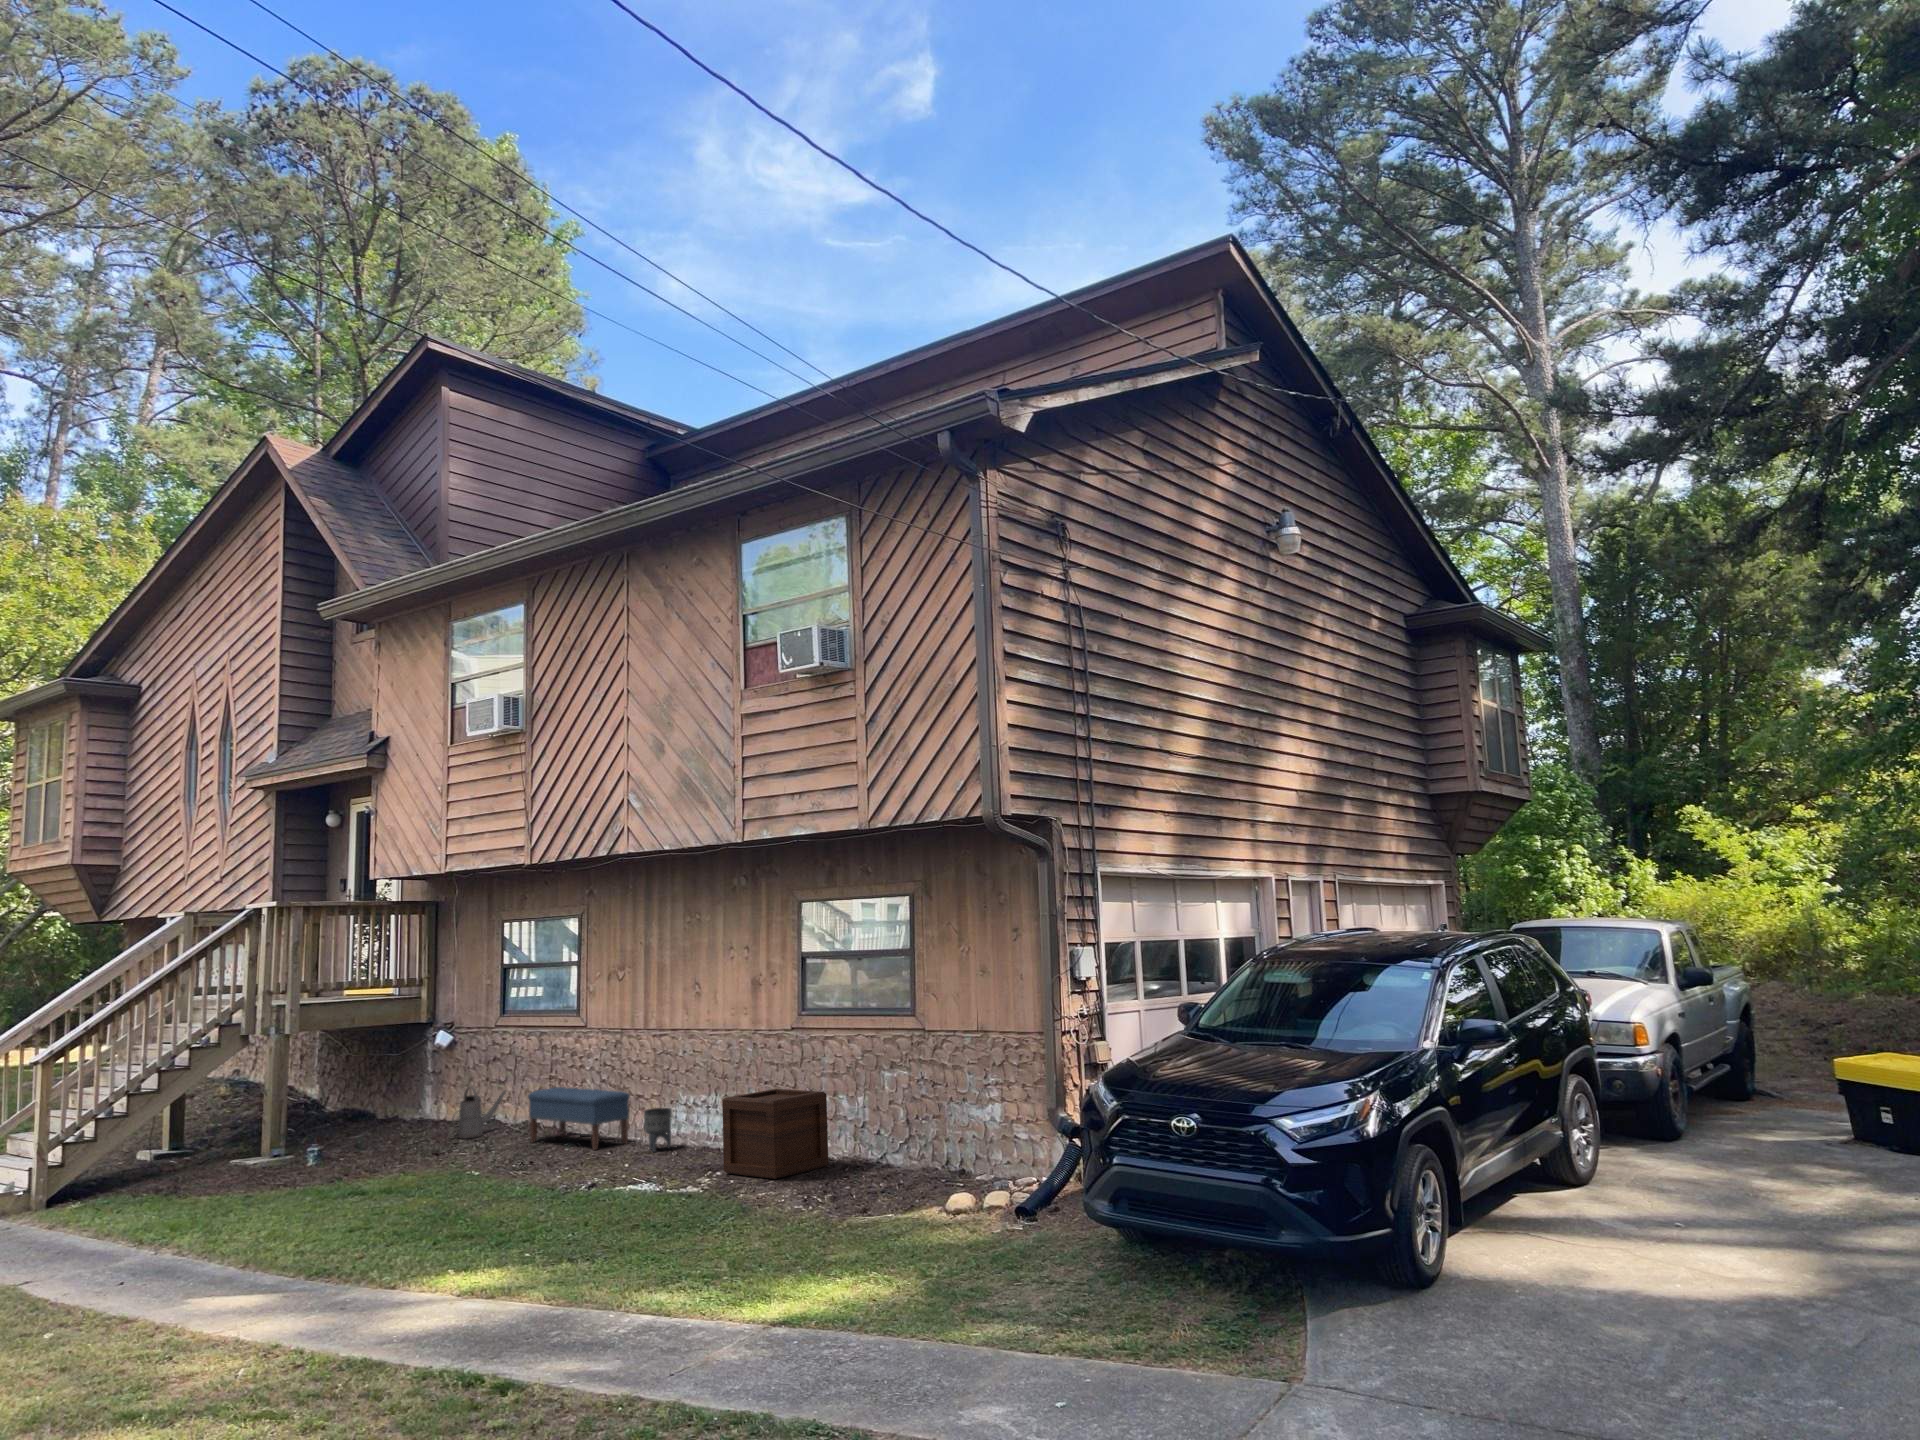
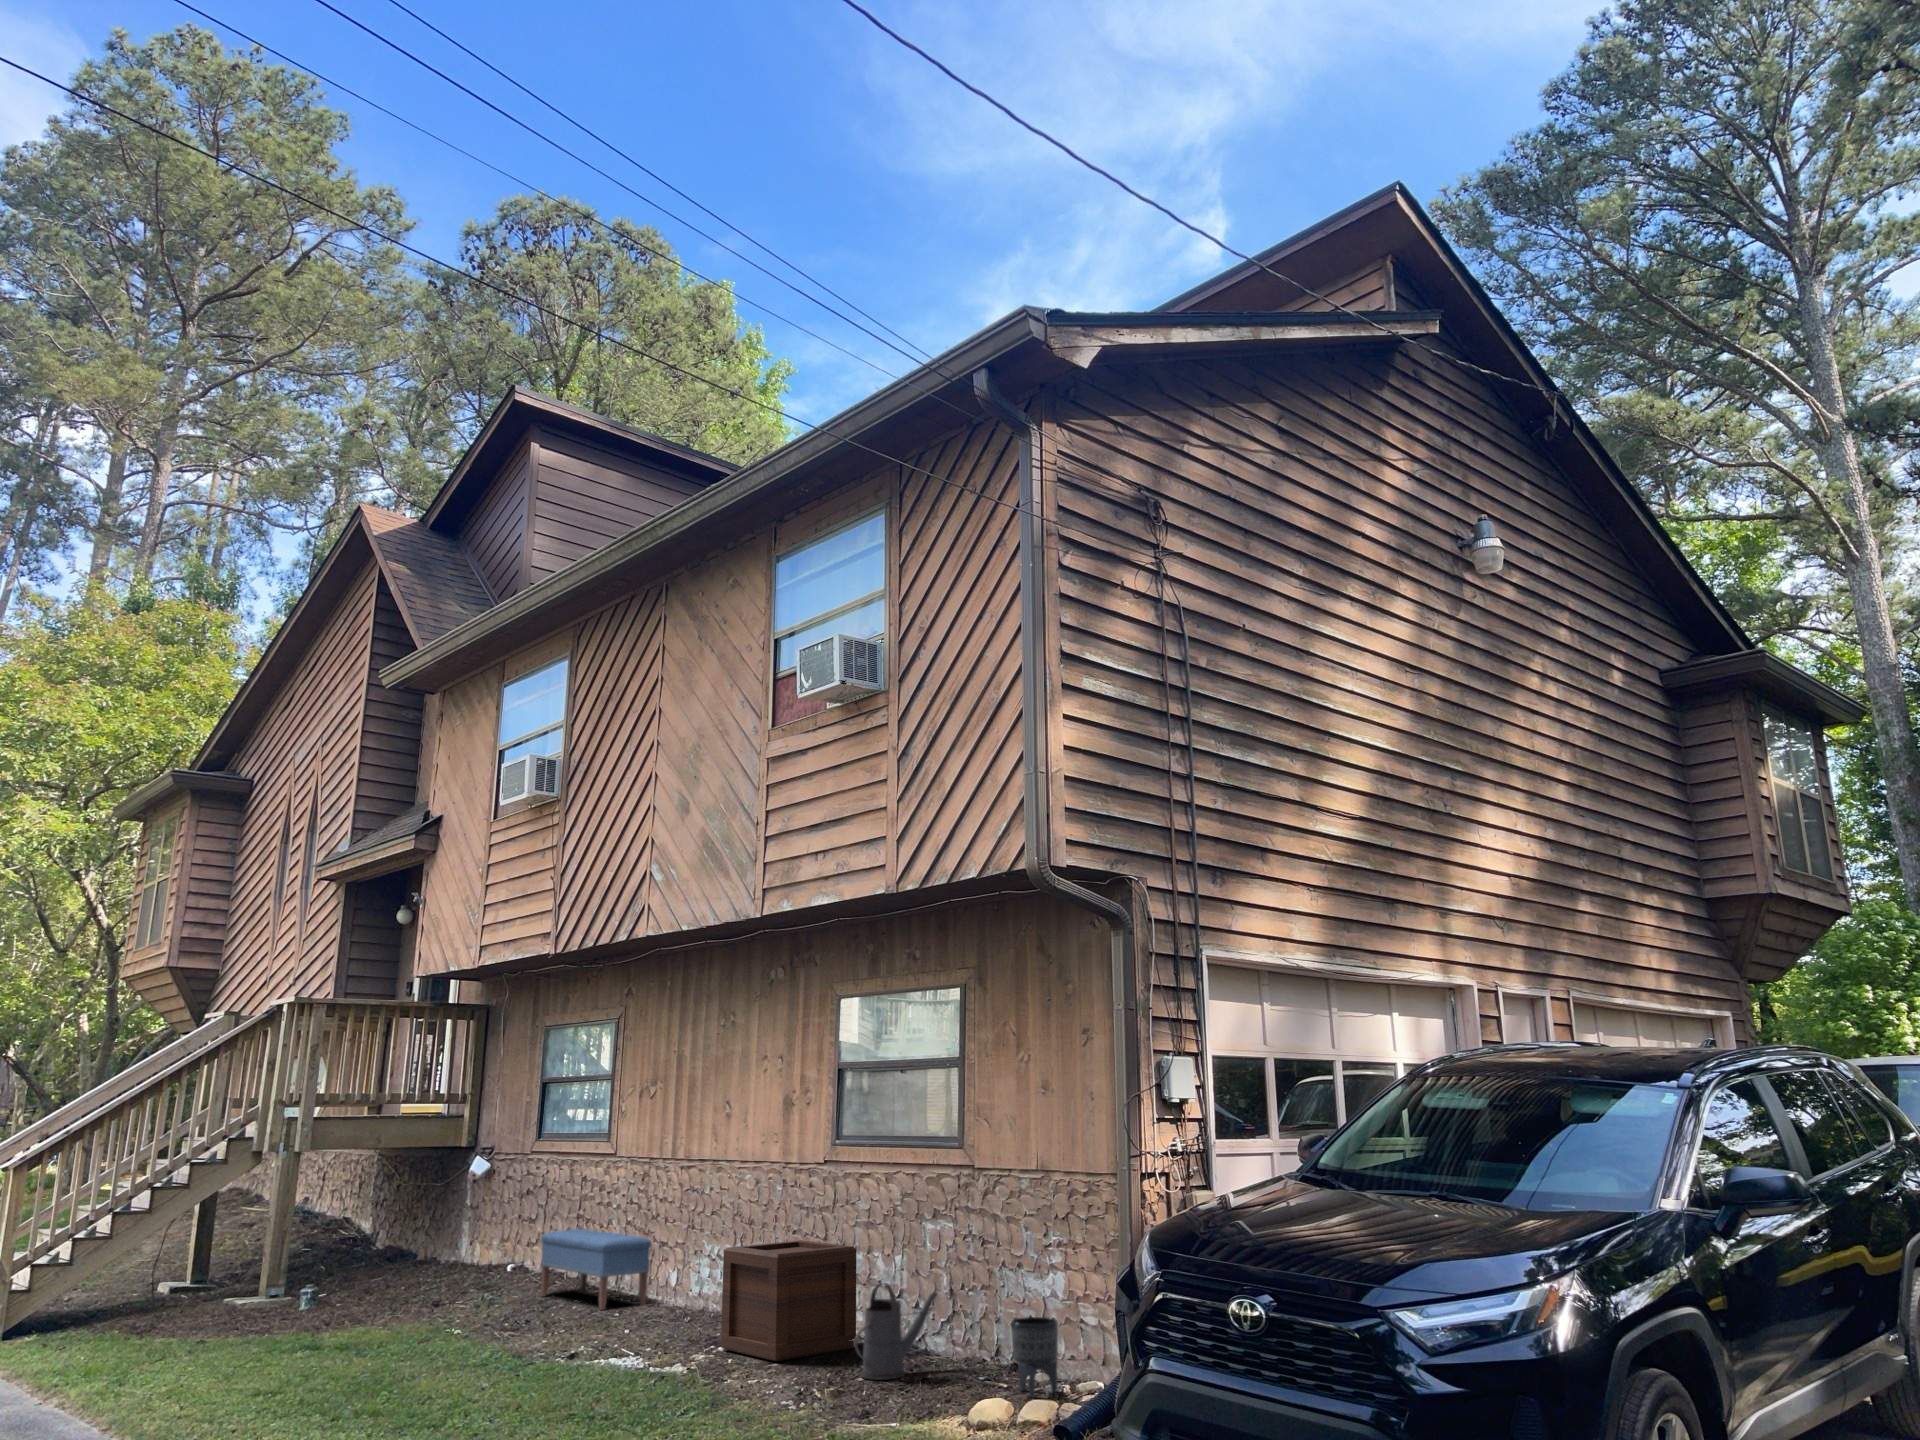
watering can: present [452,1087,506,1138] -> present [854,1283,936,1380]
planter: present [644,1108,672,1152] -> present [1011,1317,1058,1397]

